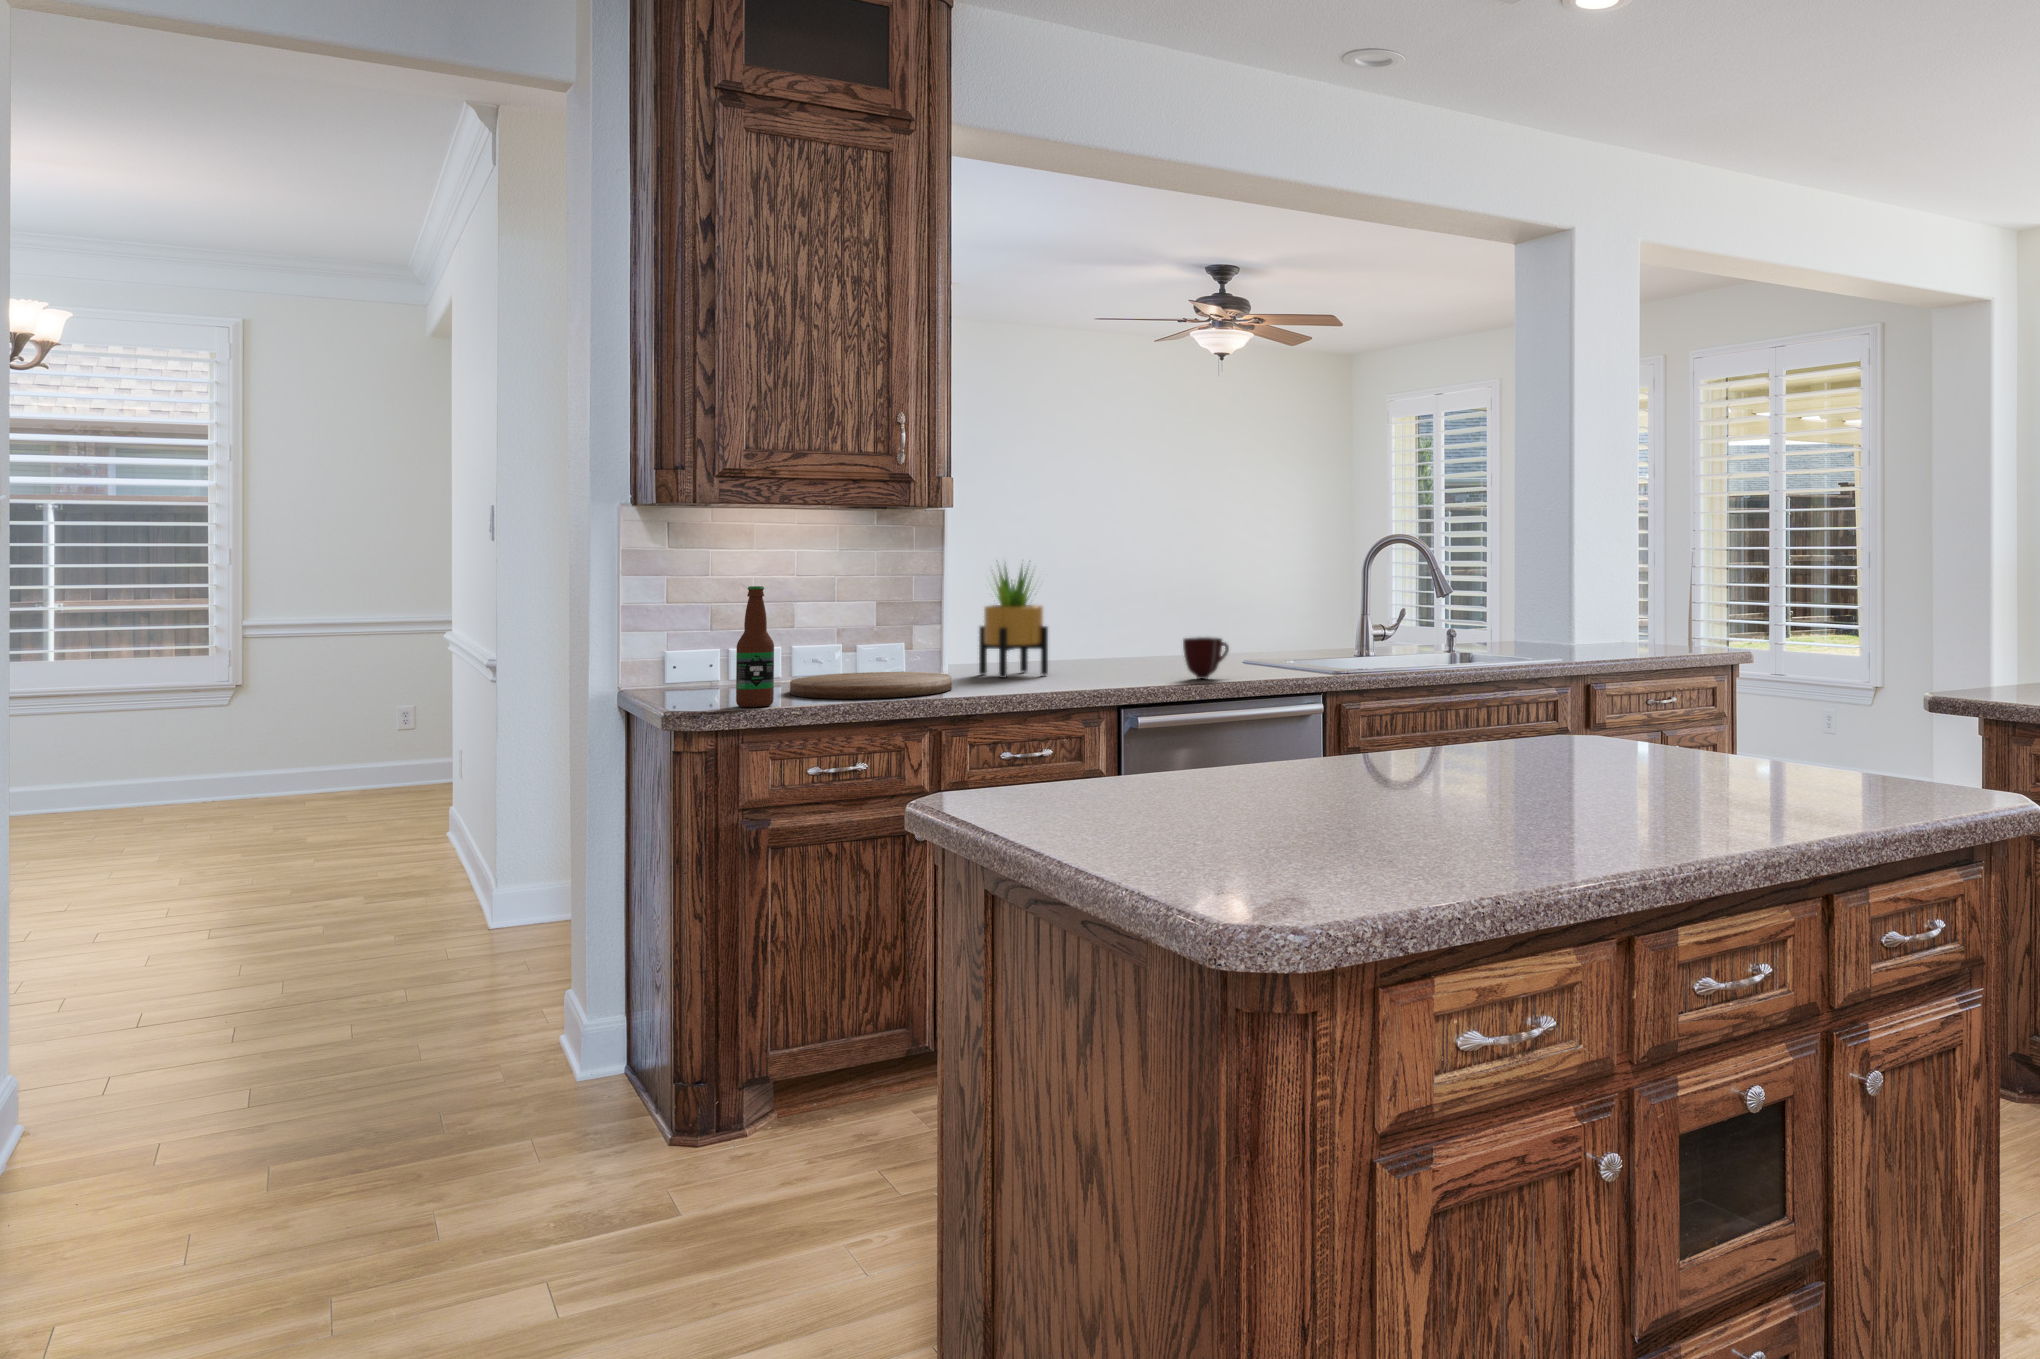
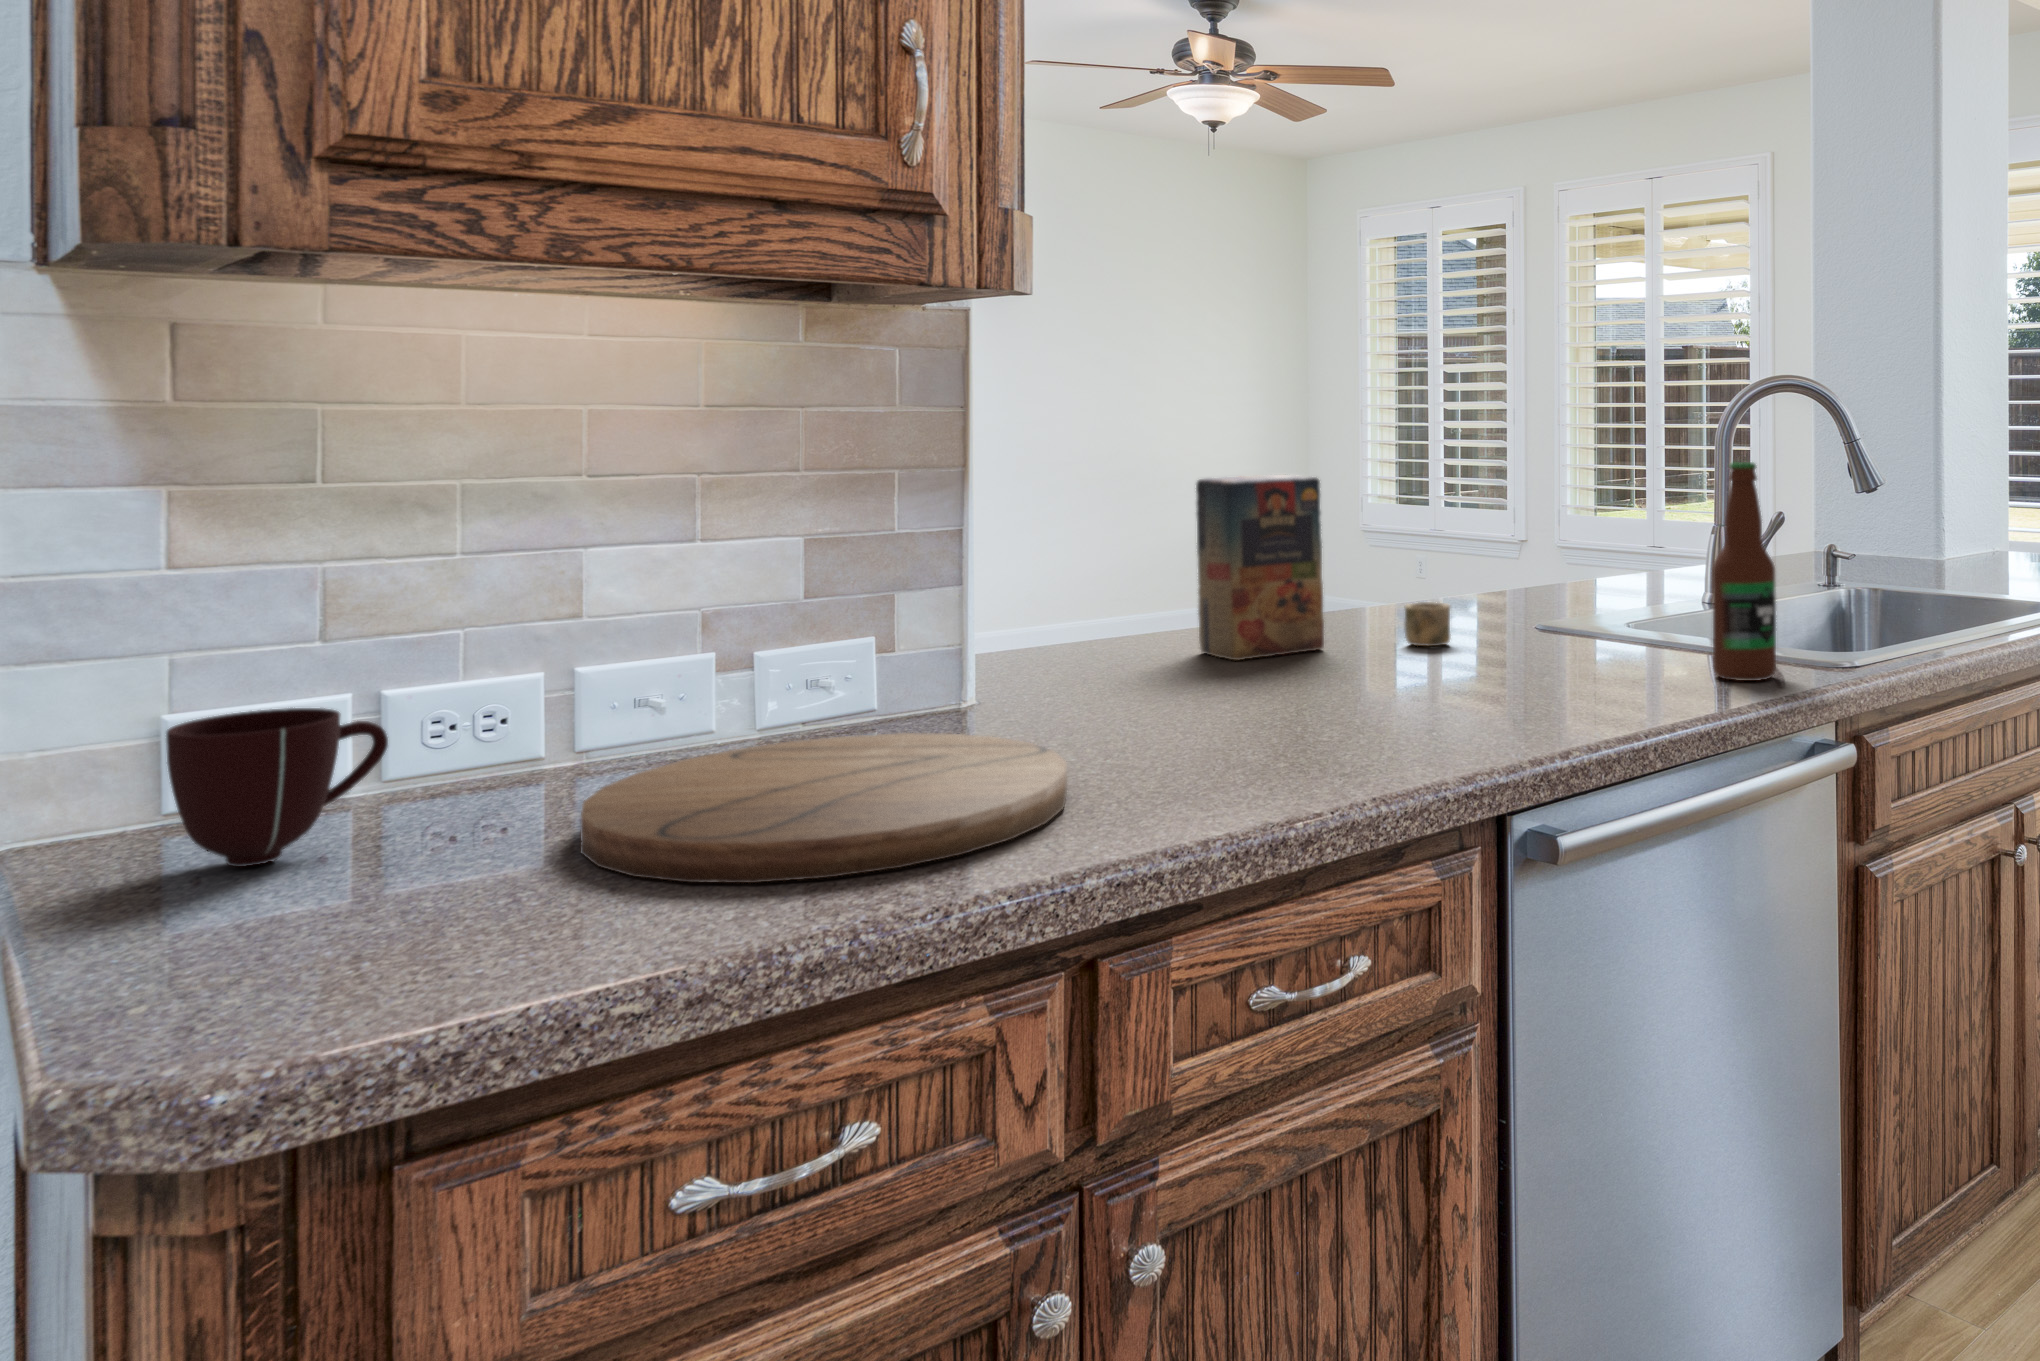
potted plant: present [979,561,1048,678] -> none [1059,422,1231,724]
cereal box: none [1064,583,1183,665] -> present [1196,475,1450,660]
bottle: present [736,586,774,707] -> present [1712,462,1776,681]
mug: present [1183,637,1229,679] -> present [166,708,388,867]

